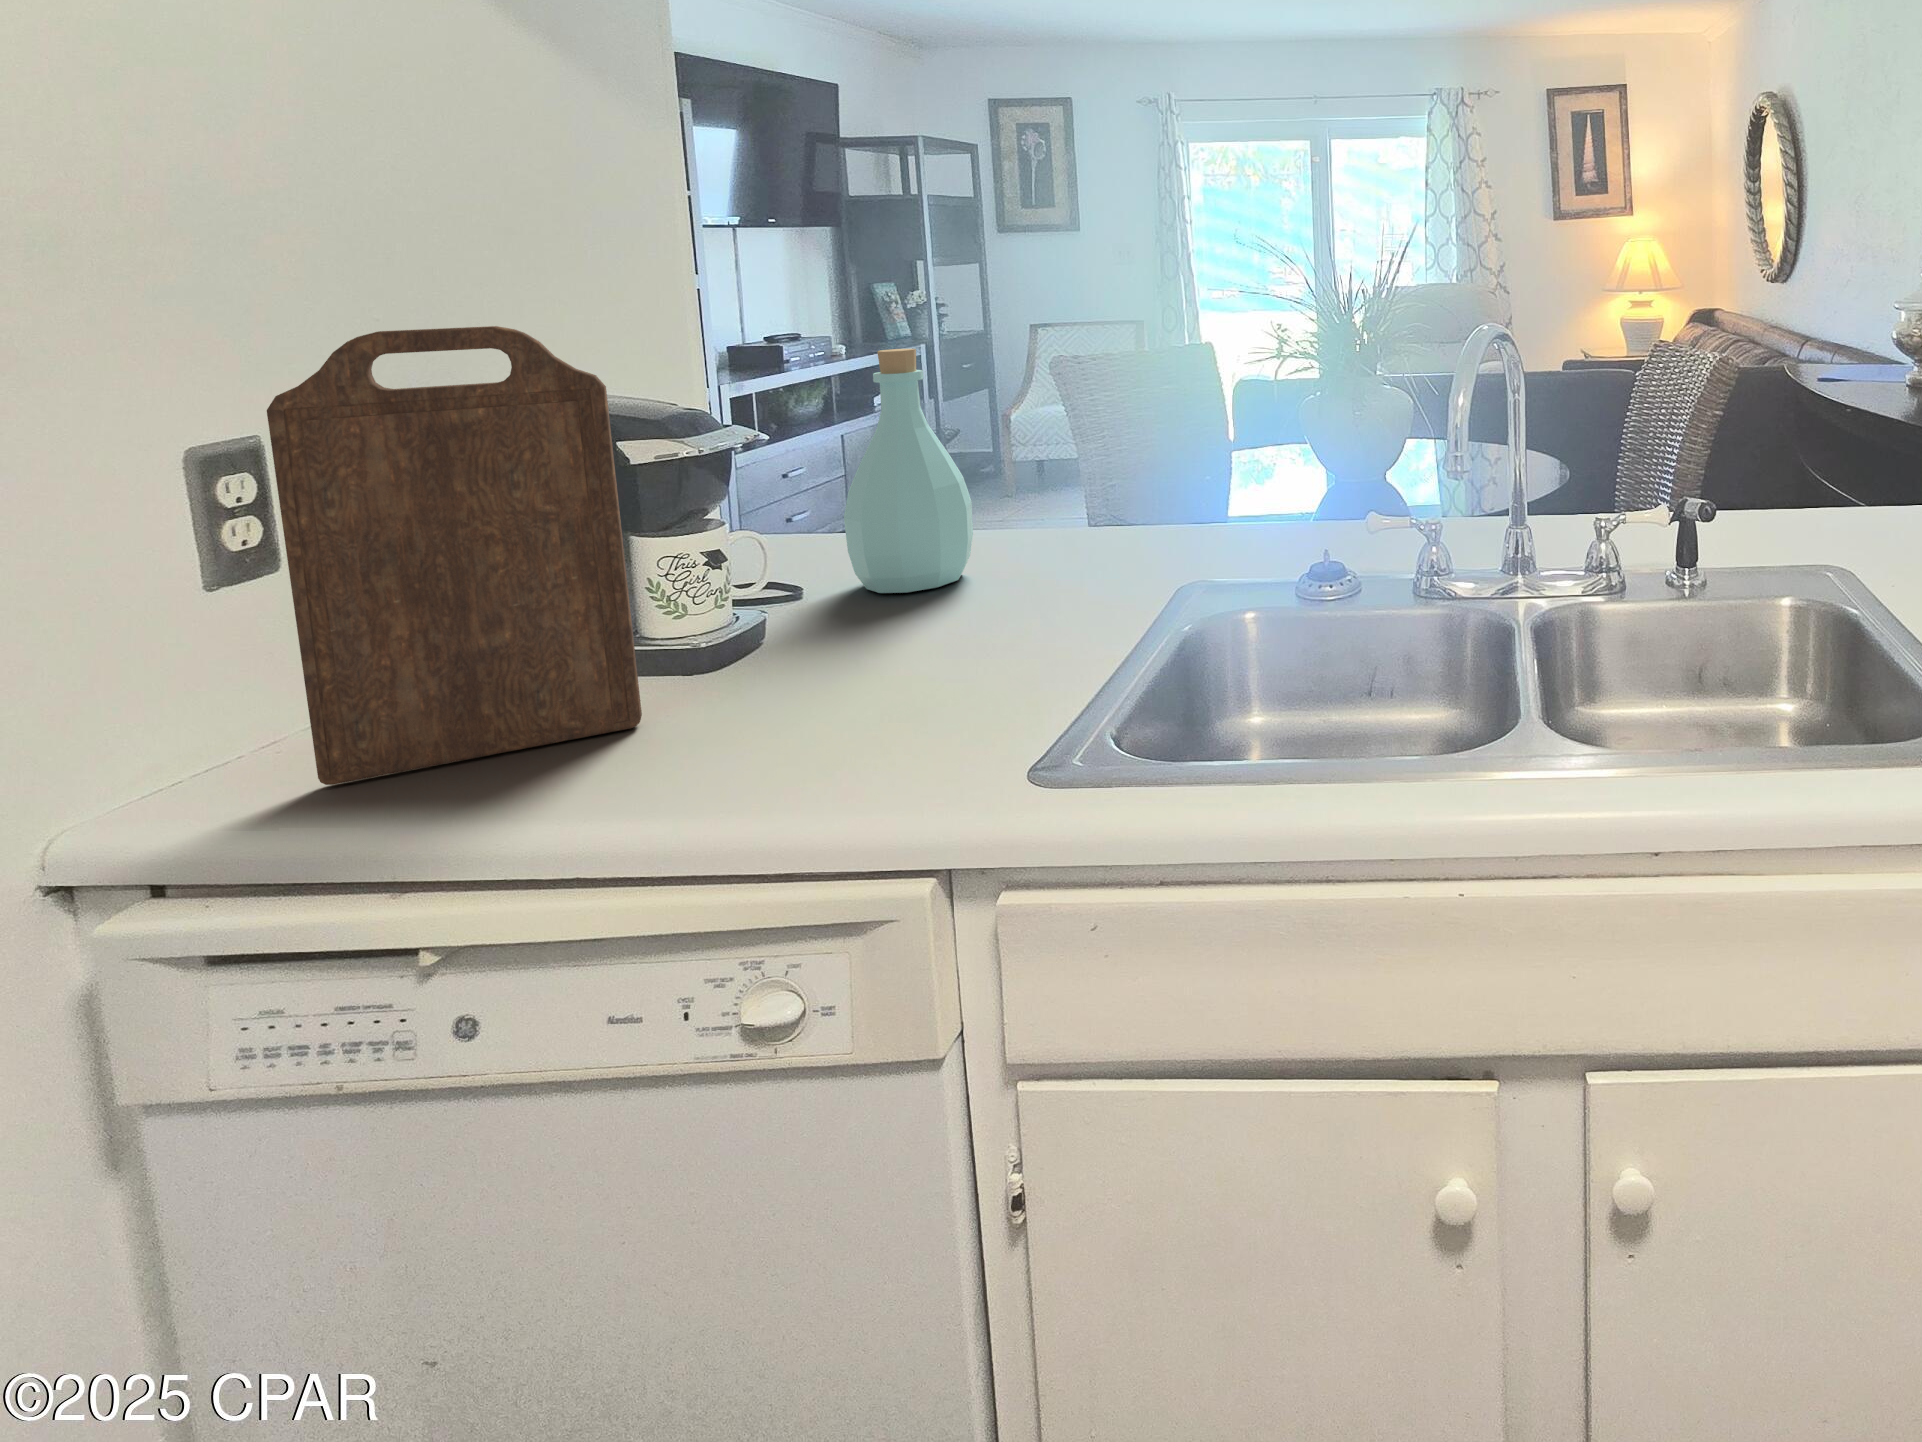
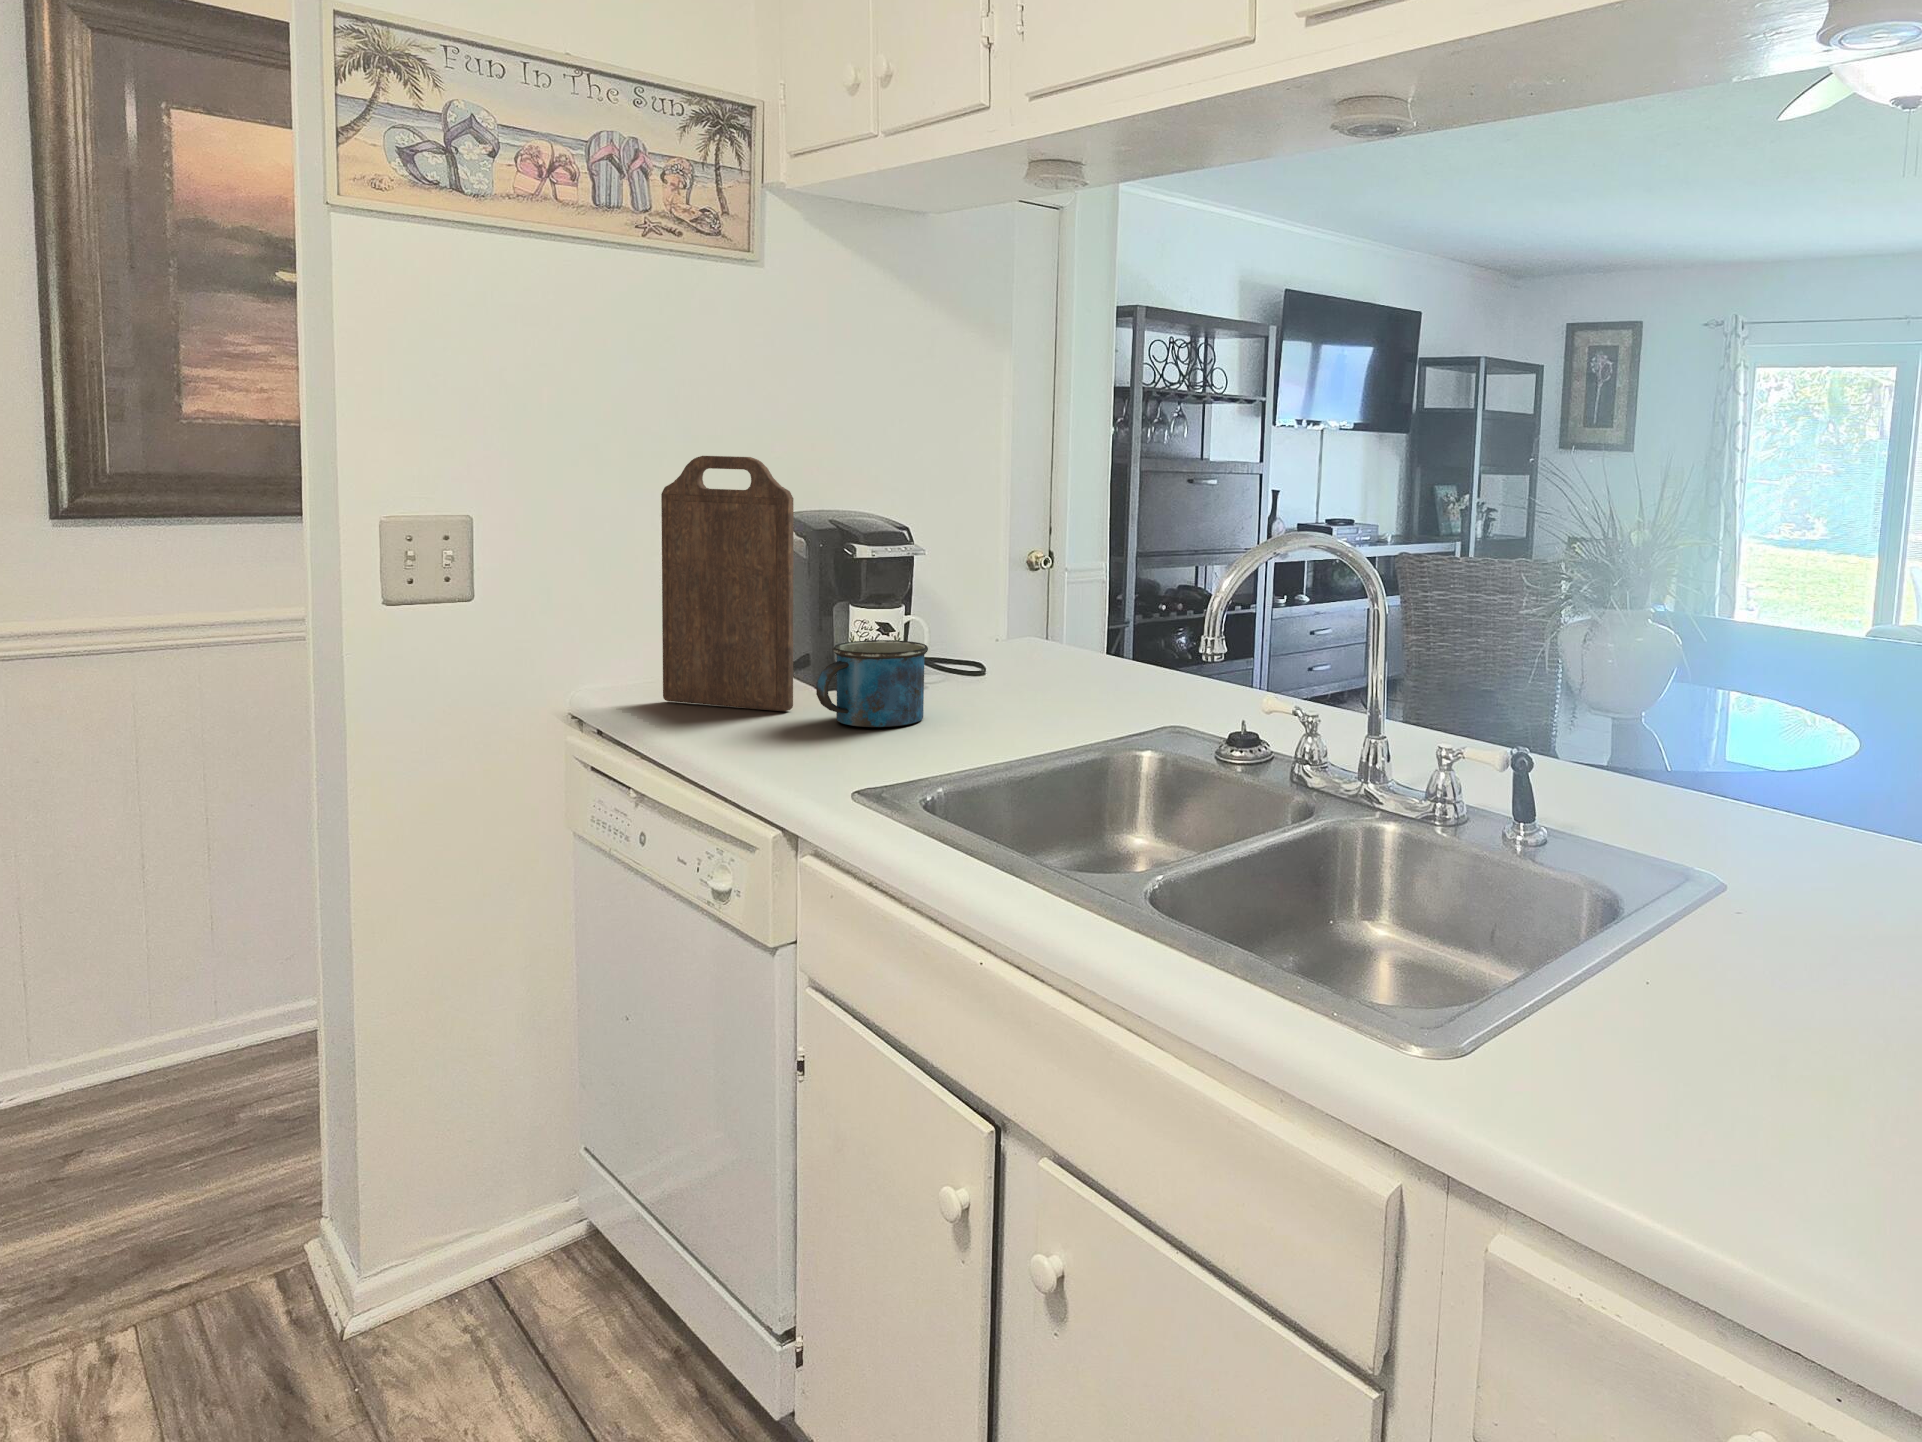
bottle: present [844,349,973,593] -> none [1001,504,1085,685]
mug: none [739,567,897,713] -> present [816,640,928,727]

